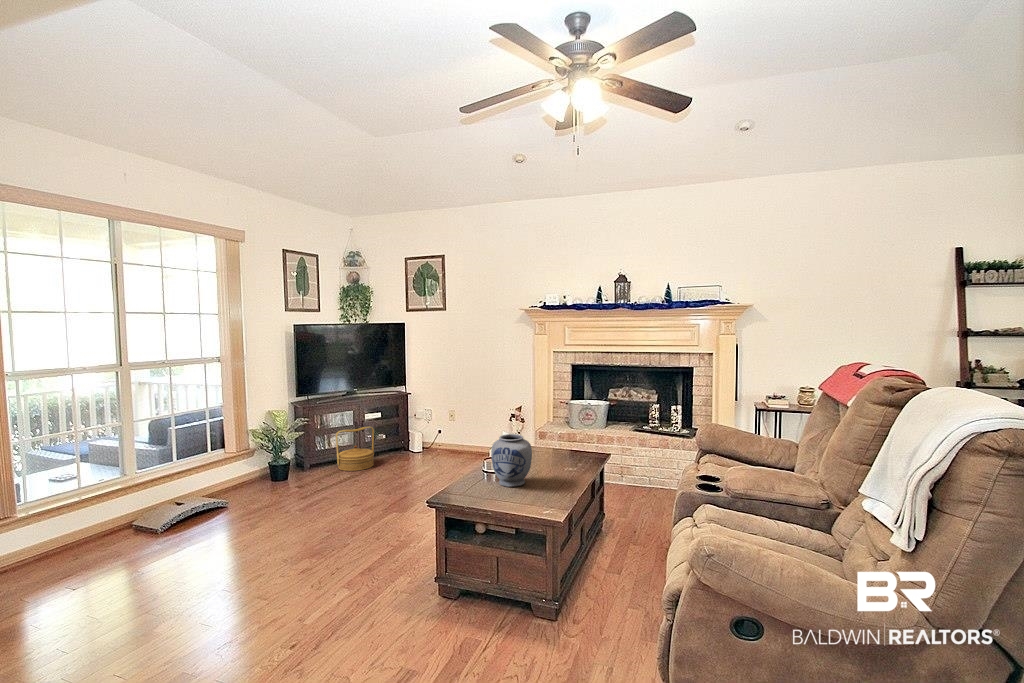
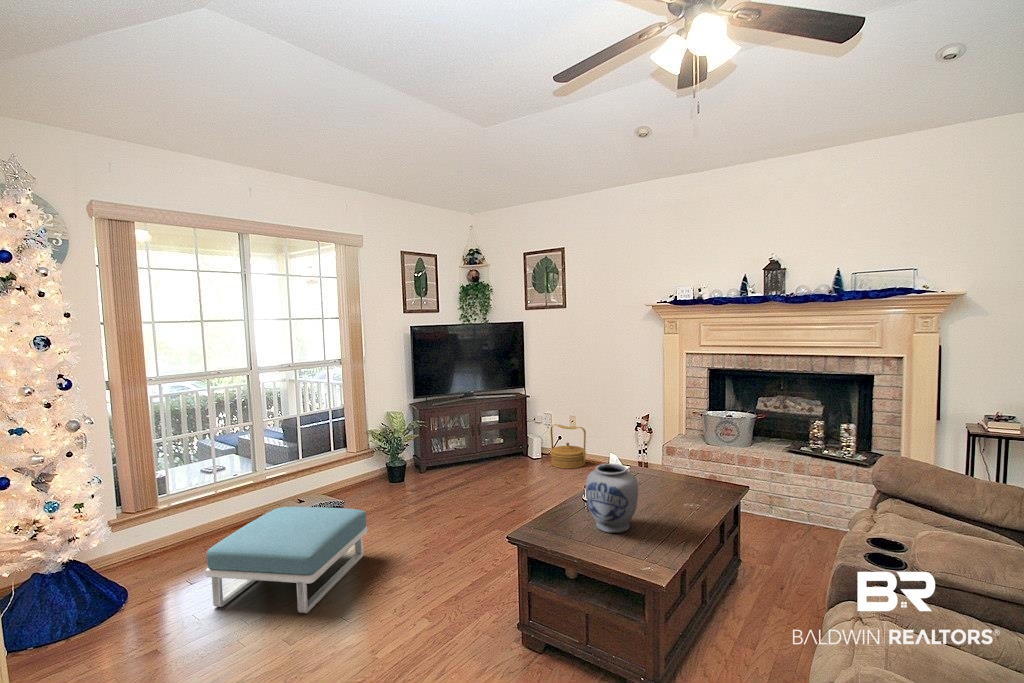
woven basket: present [336,426,374,471] -> present [550,424,586,468]
footstool: none [112,499,275,600] -> present [206,507,368,613]

